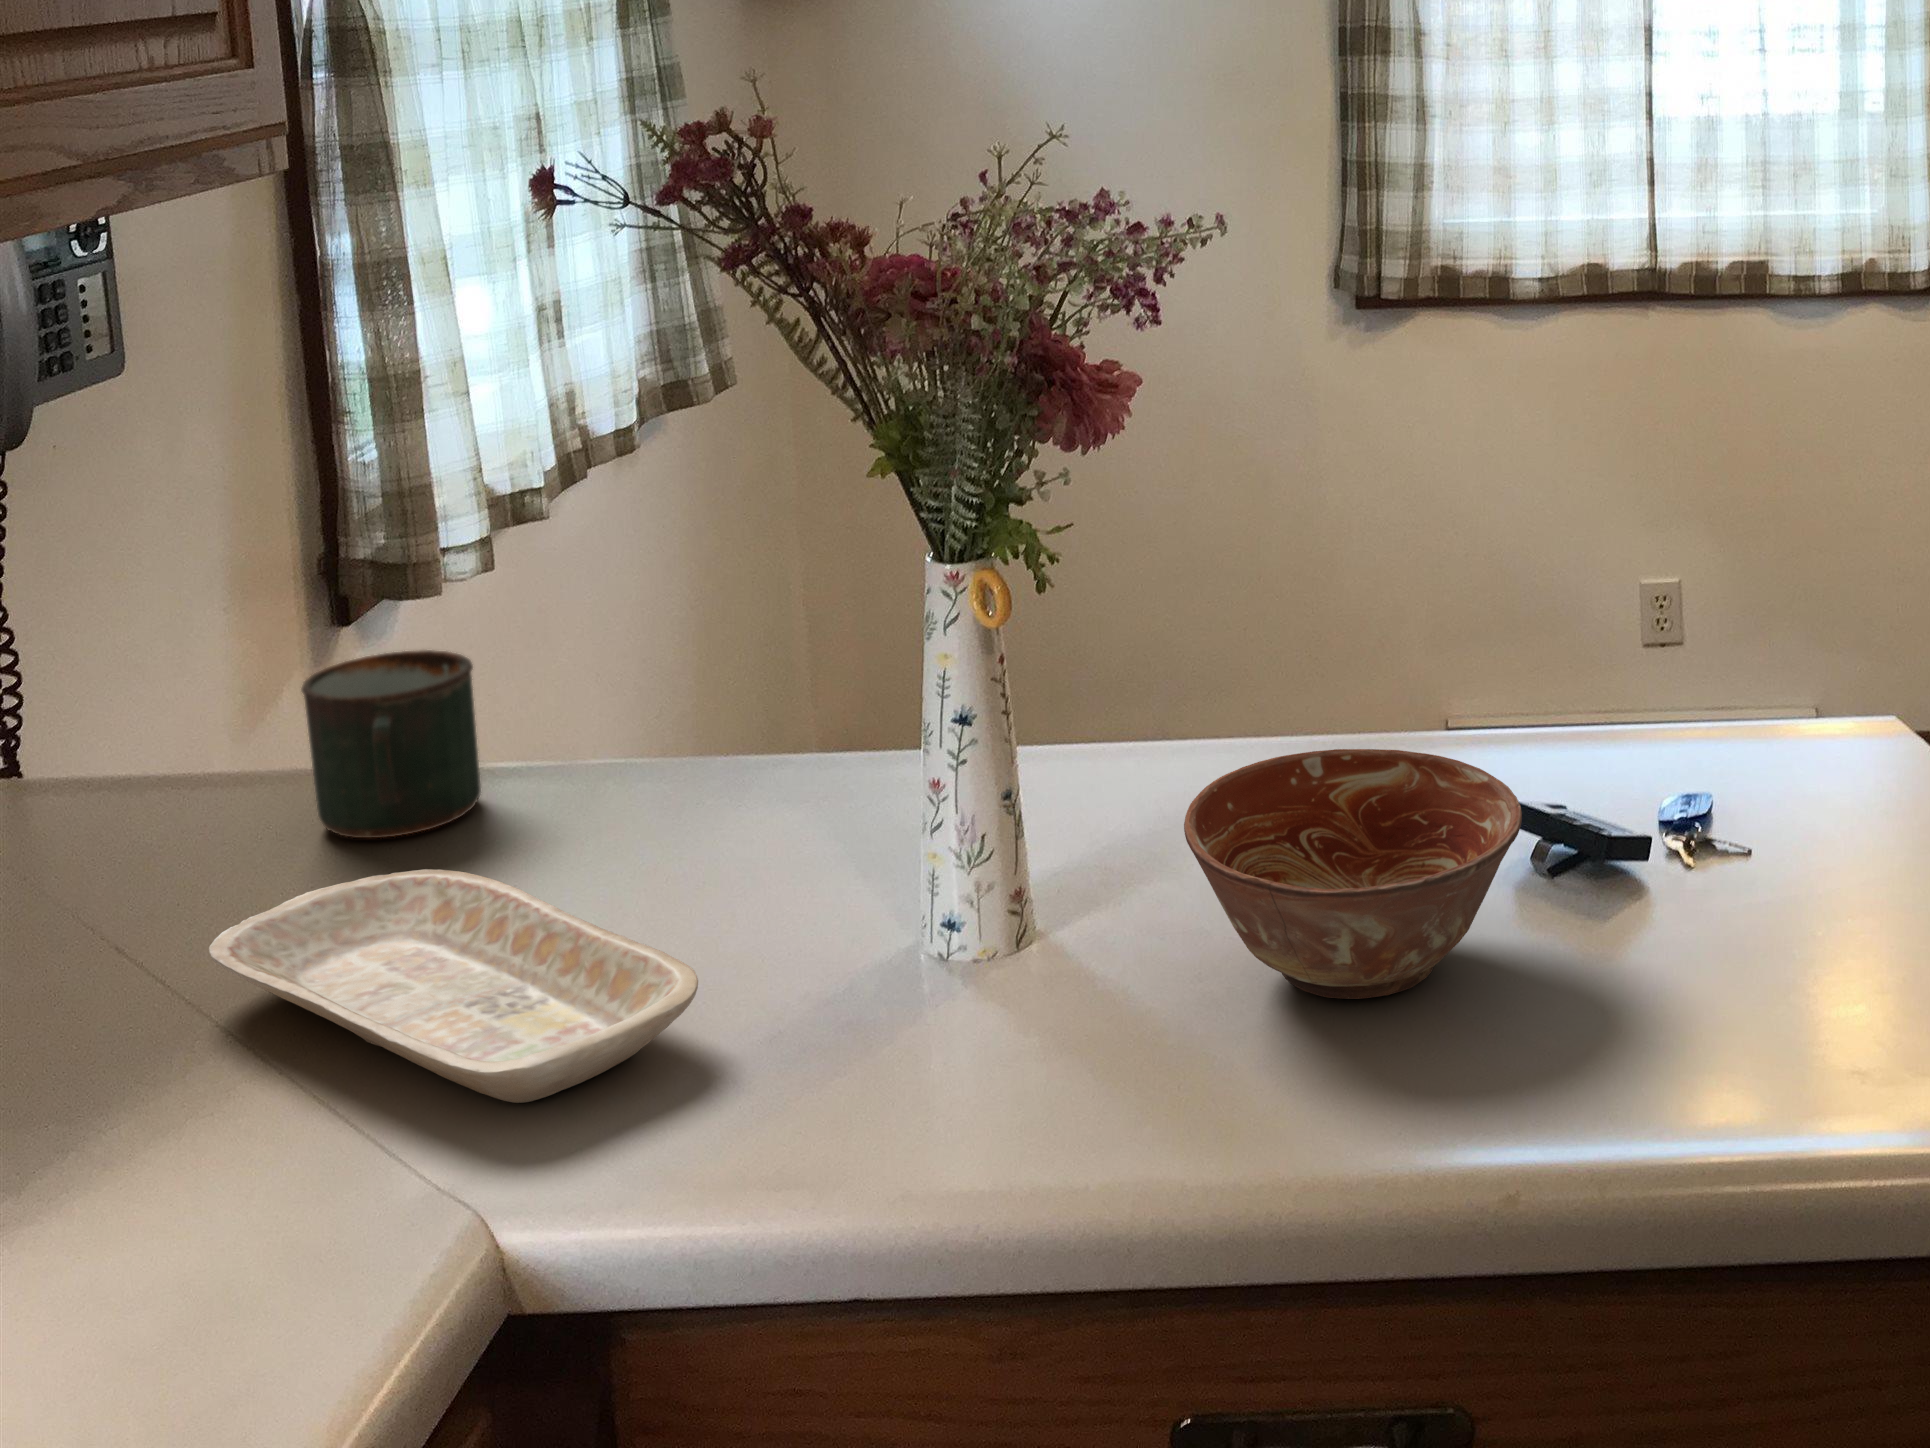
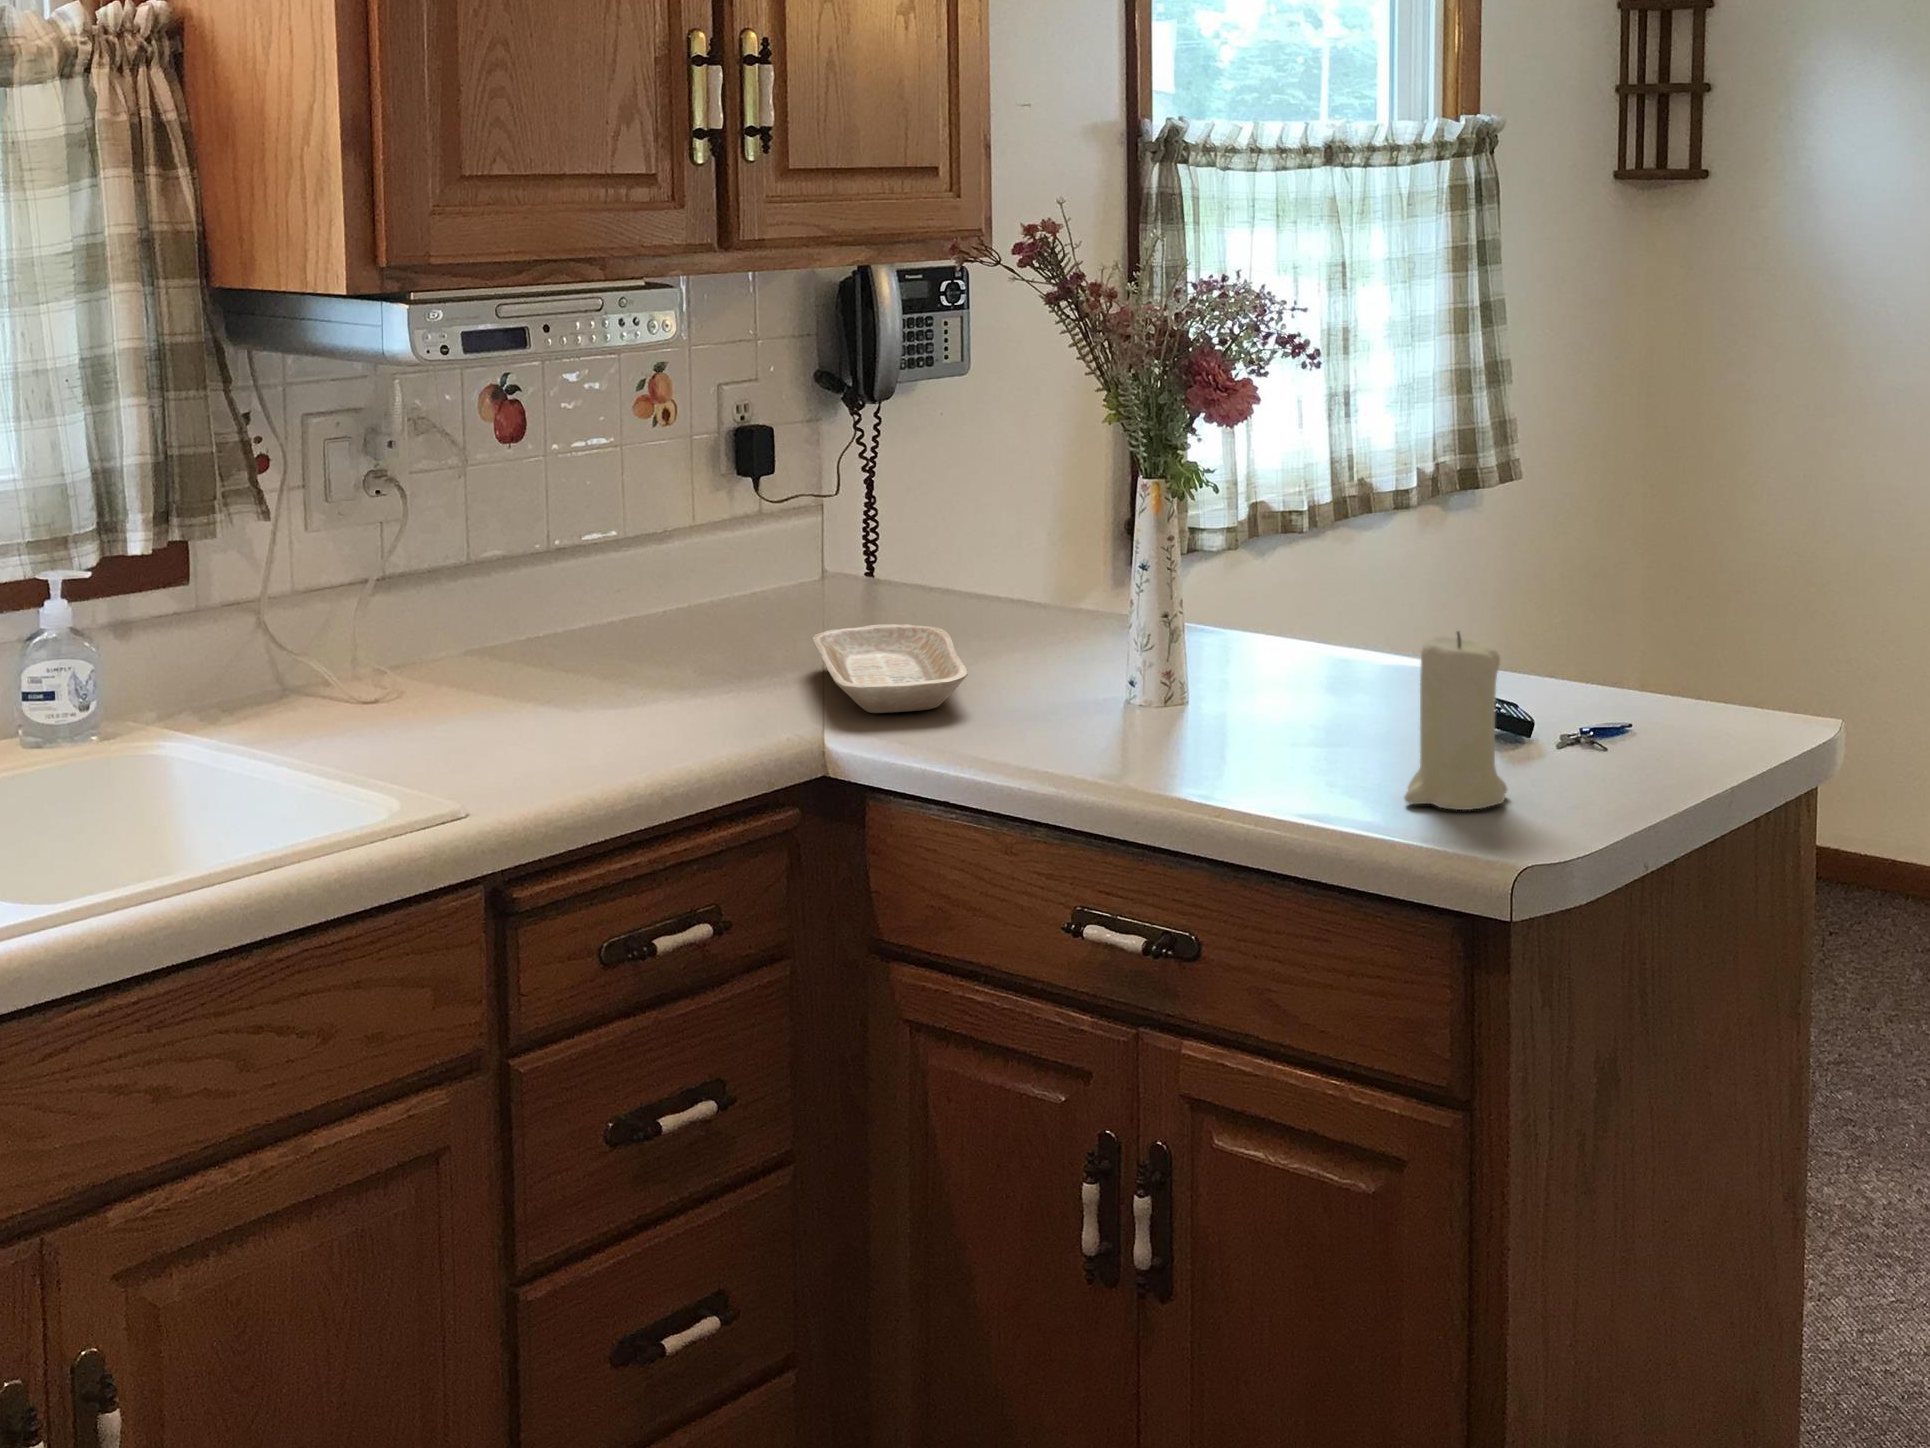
mug: present [301,650,481,838] -> none [939,533,1026,628]
candle: none [1703,725,1873,1023] -> present [1404,632,1507,810]
ceramic bowl: present [1184,749,1522,999] -> none [1169,628,1369,759]

